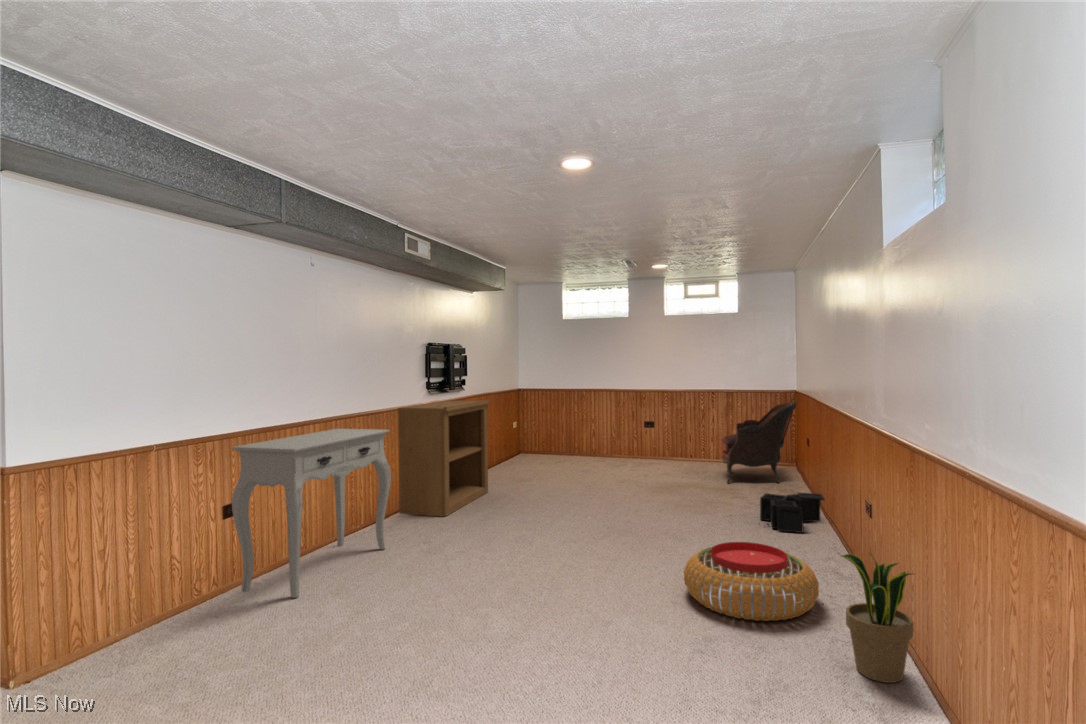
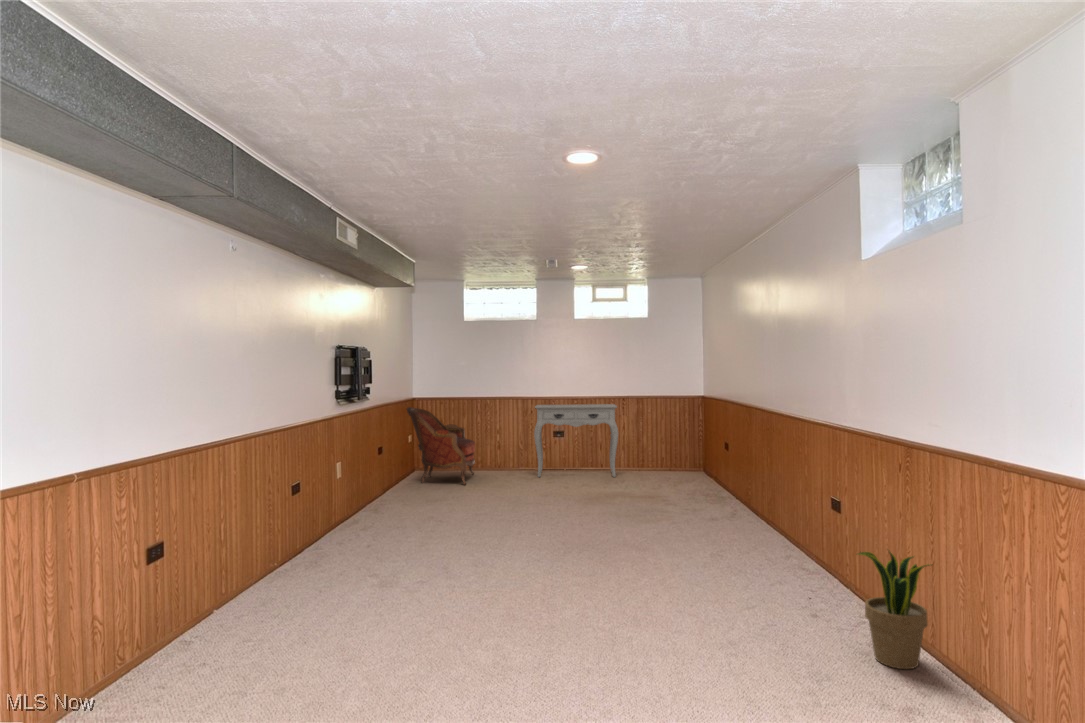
bookshelf: present [398,400,490,517] -> none [313,411,407,546]
armchair: present [722,402,797,483] -> present [407,407,475,485]
console table: present [232,429,391,598] -> present [534,404,618,477]
storage bin: present [760,493,825,533] -> none [705,498,764,538]
pouf: present [684,542,819,621] -> none [679,549,813,626]

